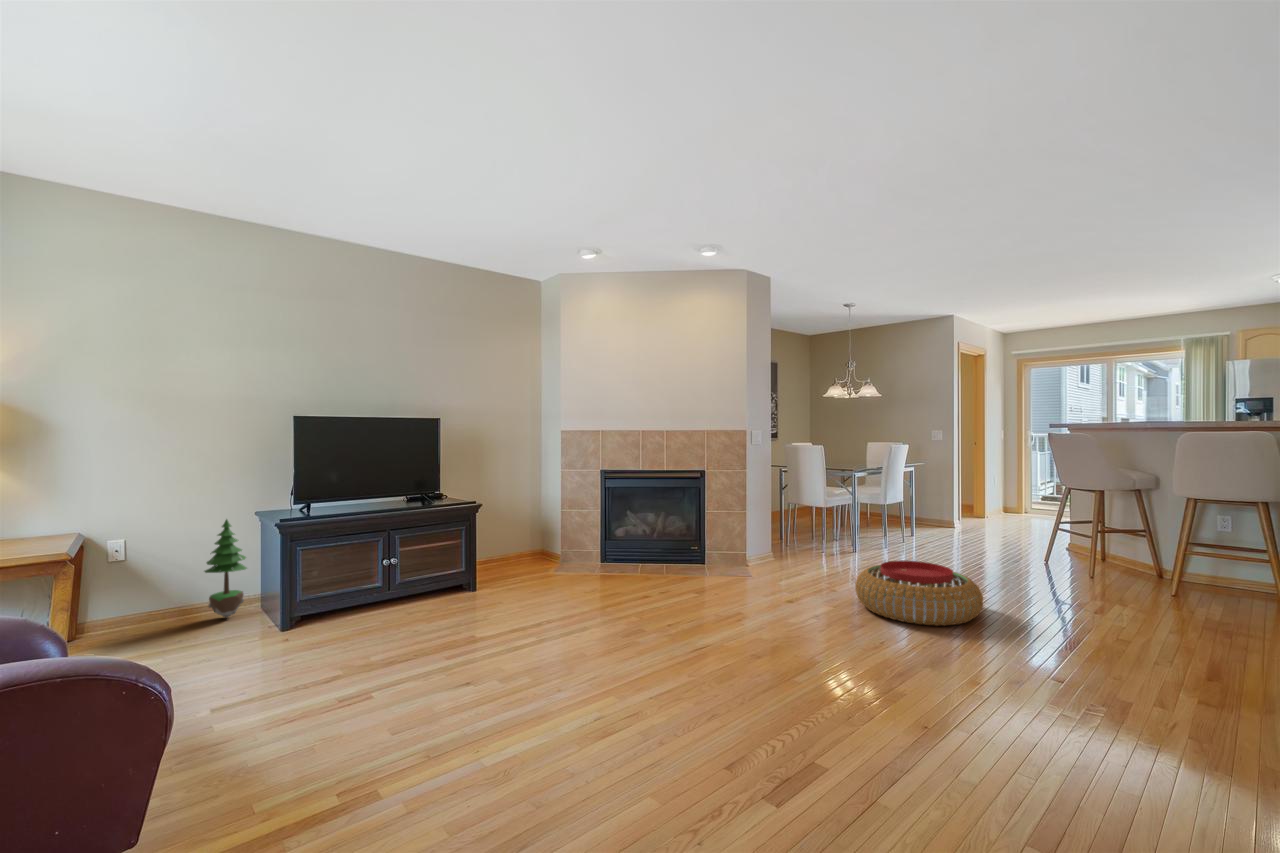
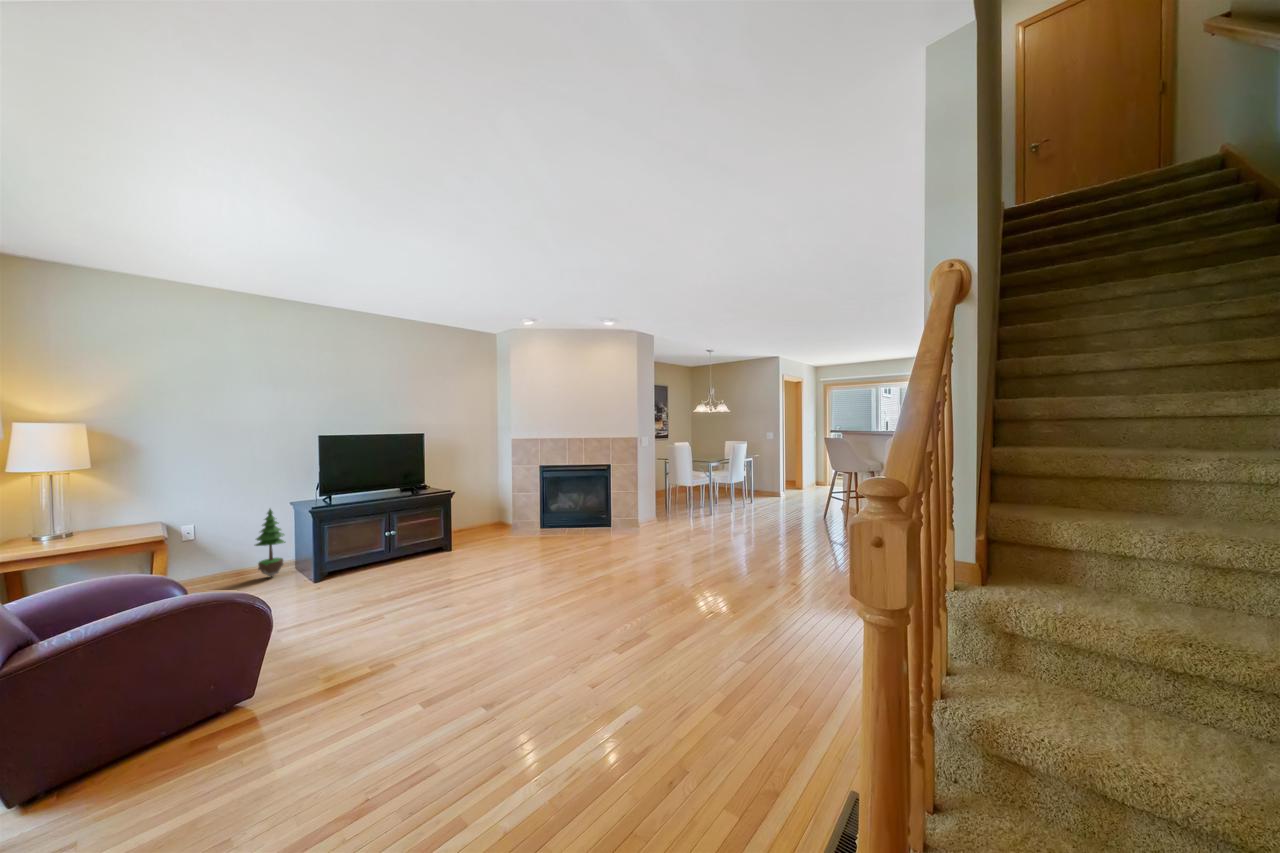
pouf: present [855,561,983,626] -> none [699,519,771,557]

